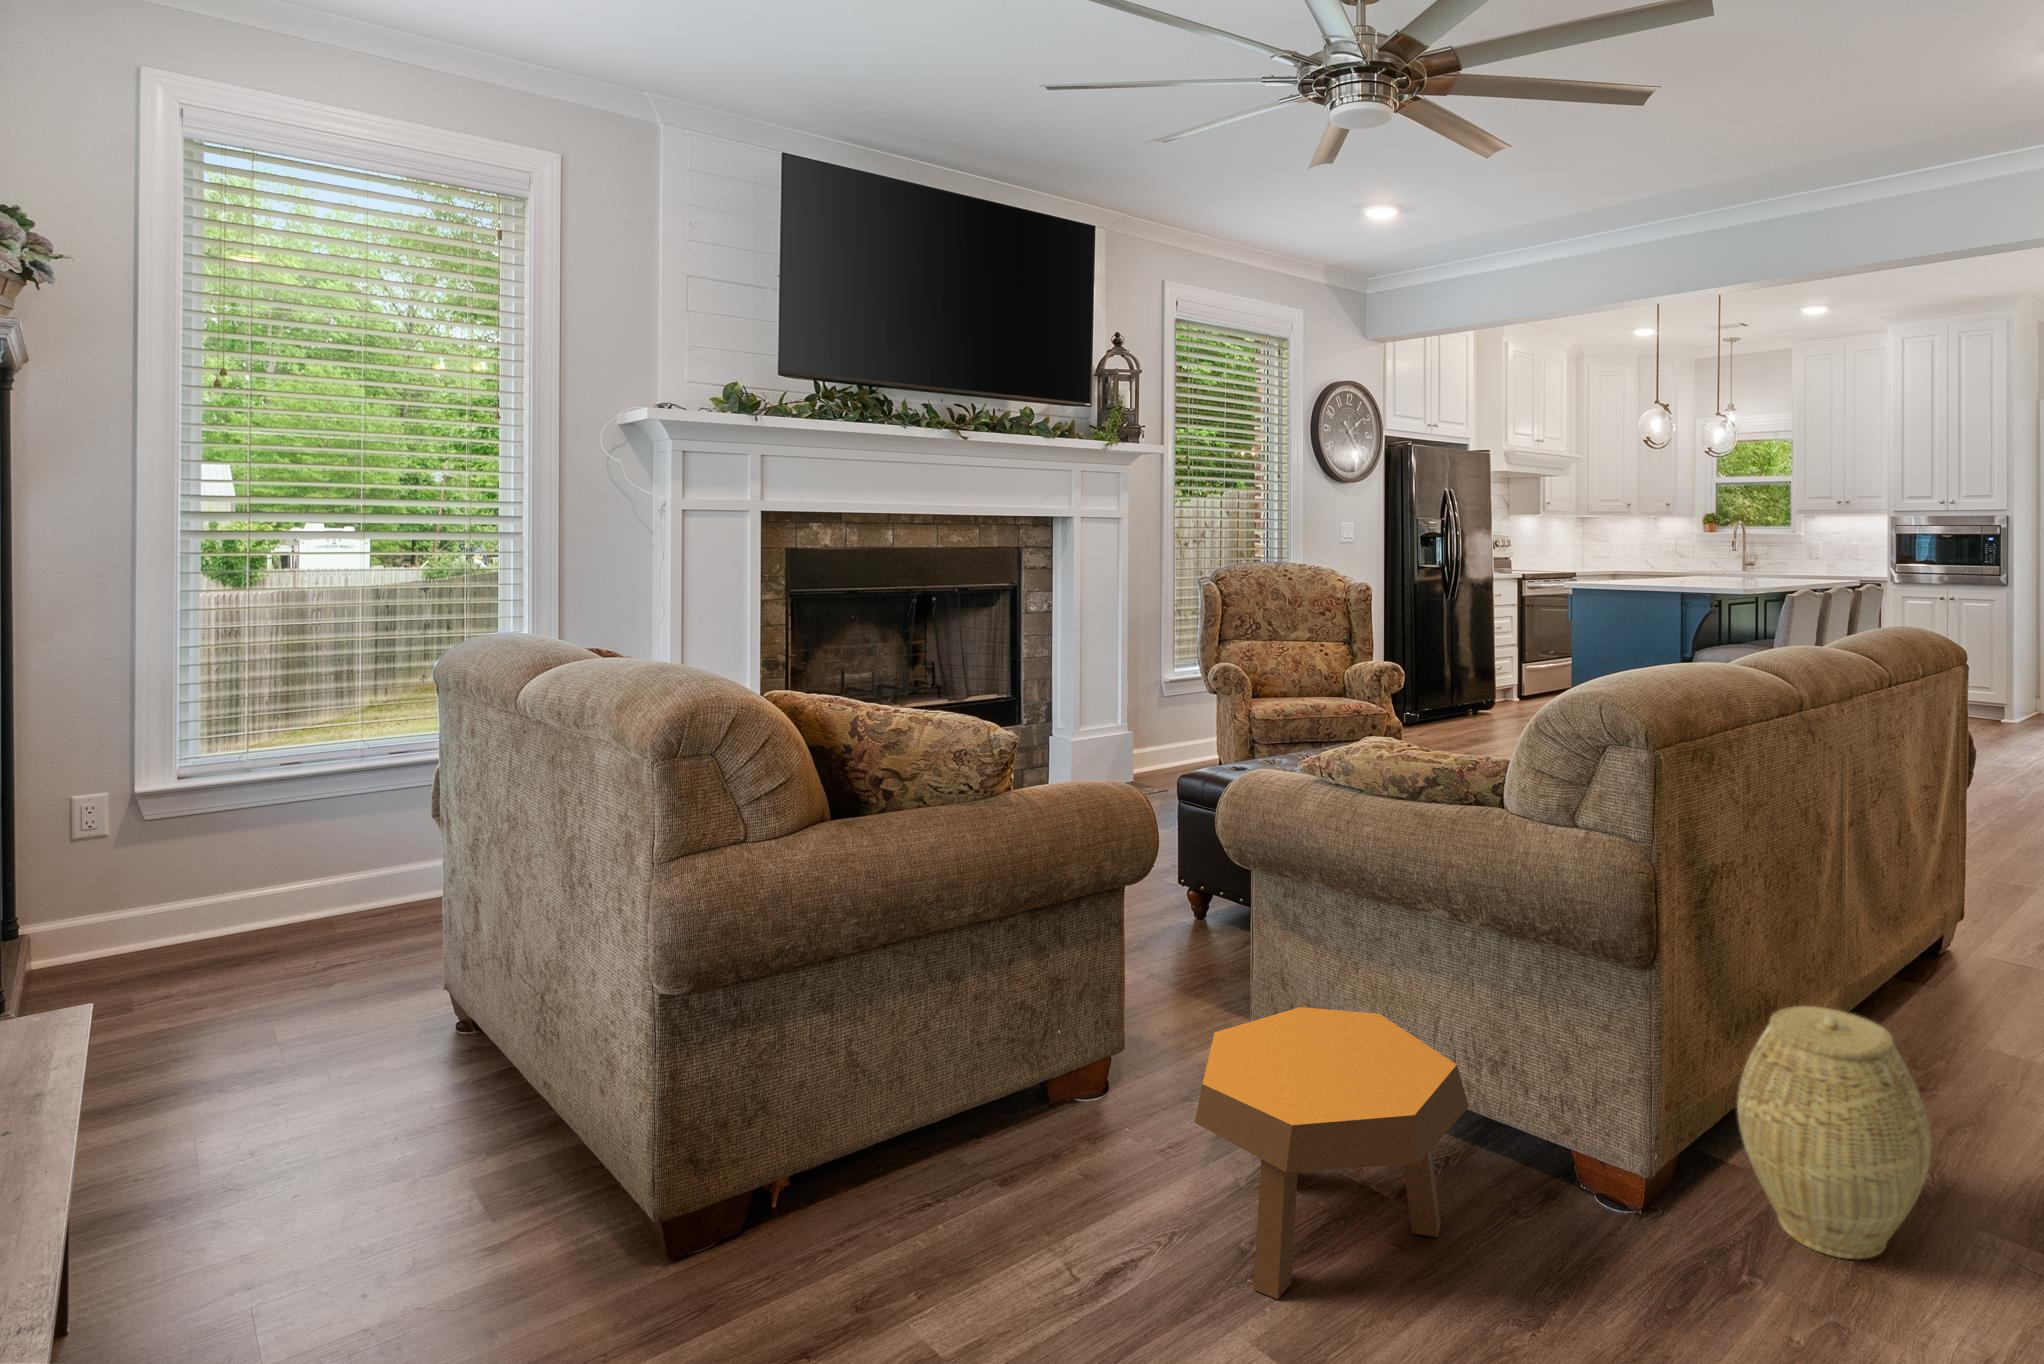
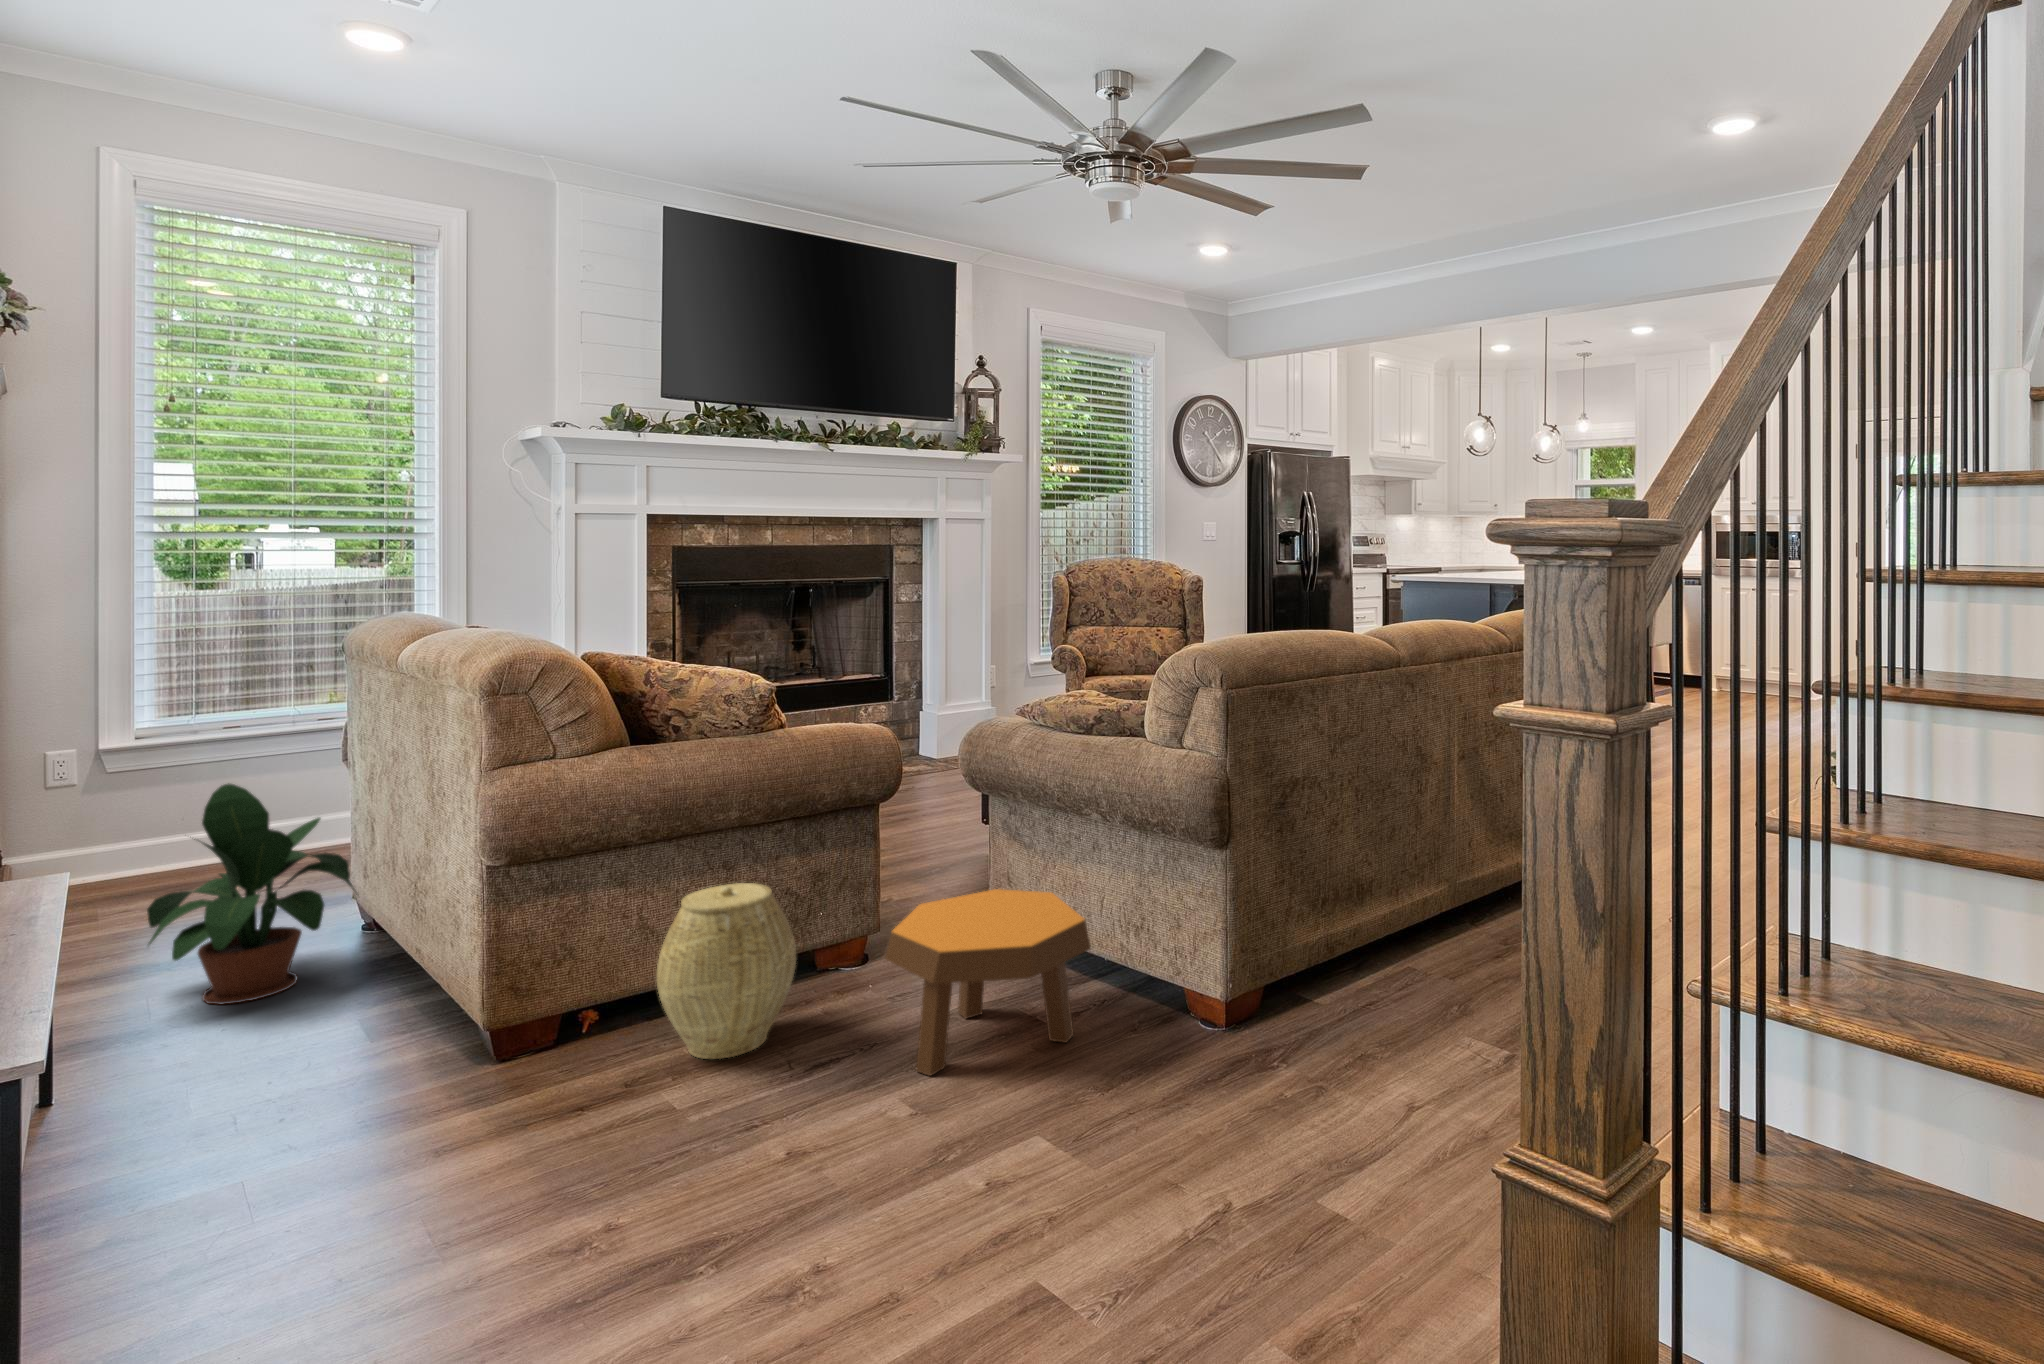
potted plant: none [196,855,464,1151] -> present [147,783,357,1004]
woven basket: present [1737,1006,1931,1259] -> present [657,883,796,1059]

